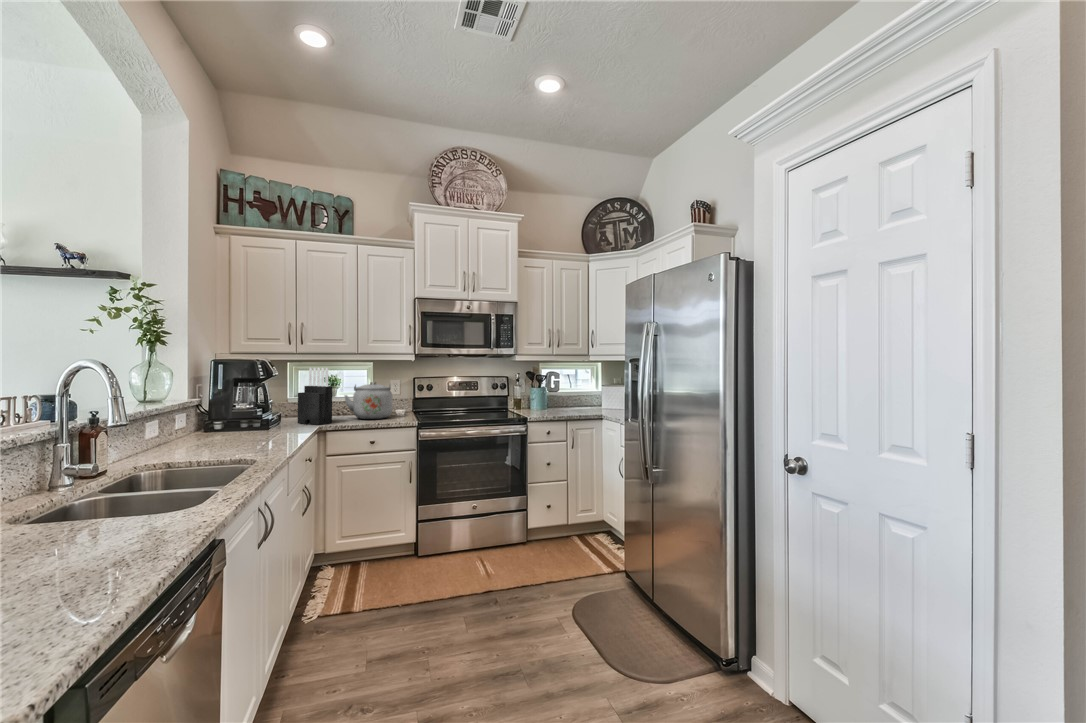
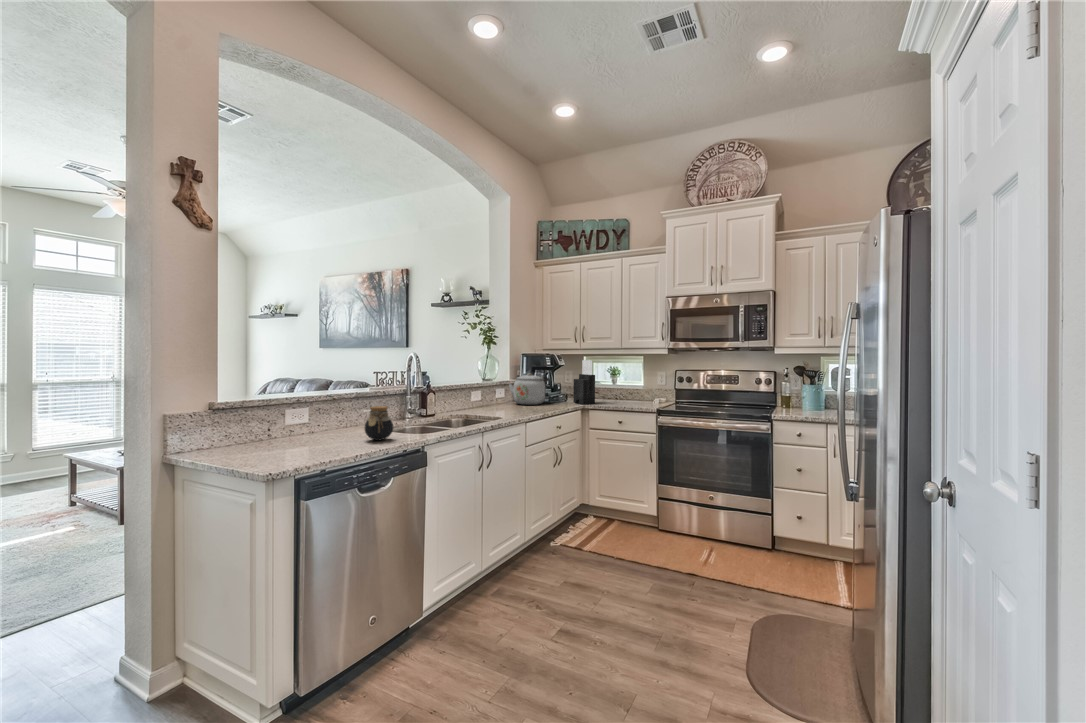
kettle: present [345,382,393,419] -> present [509,373,549,405]
jar: none [68,473,143,546] -> present [365,406,393,440]

